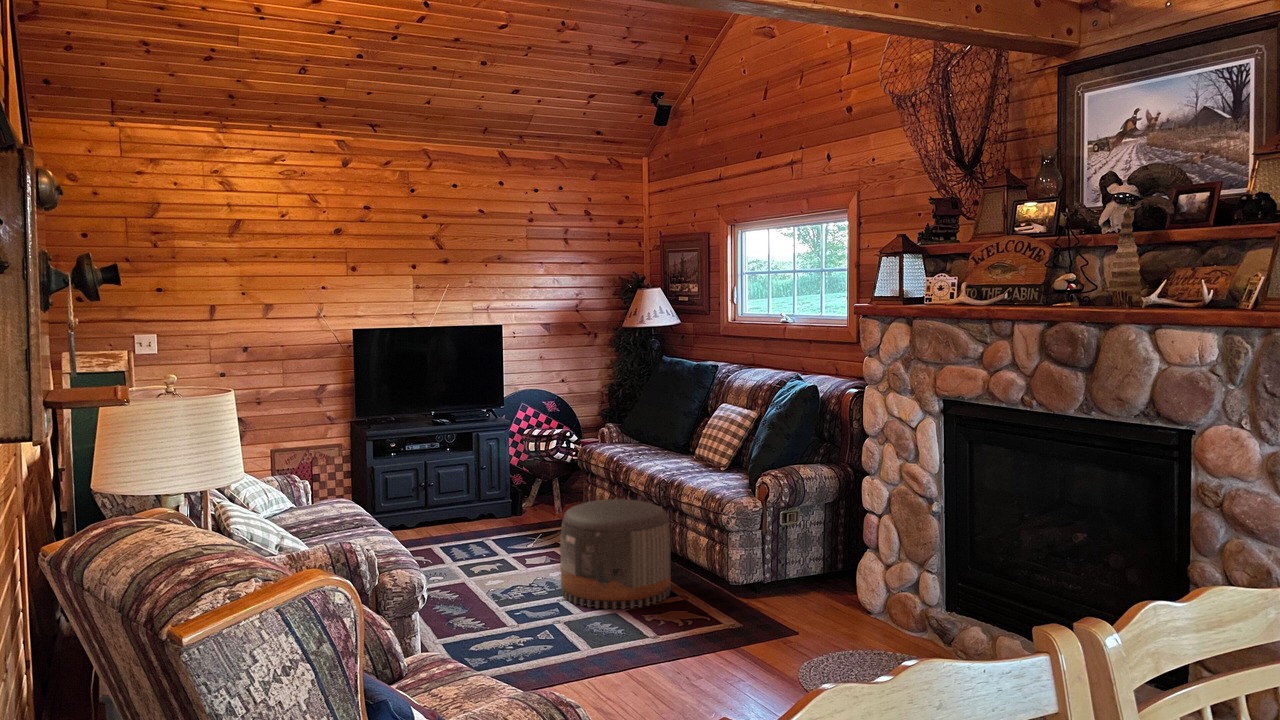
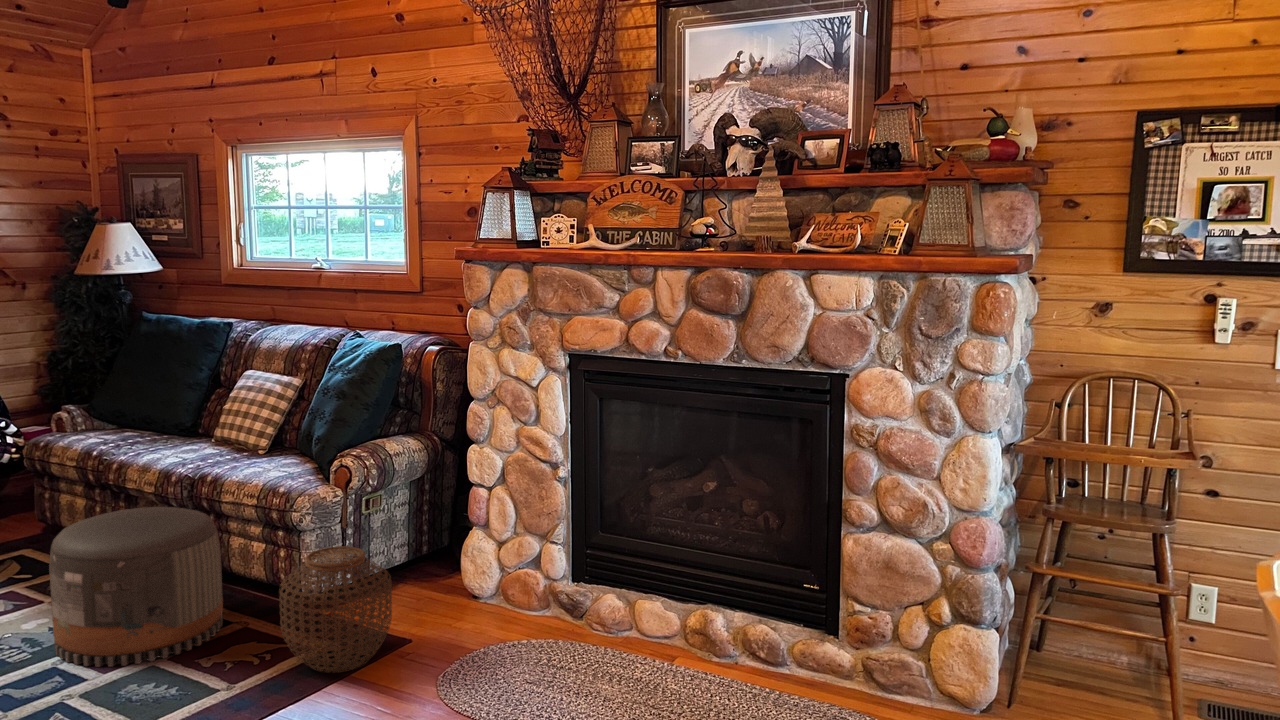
woven basket: none [693,543,777,642] -> present [279,546,392,672]

